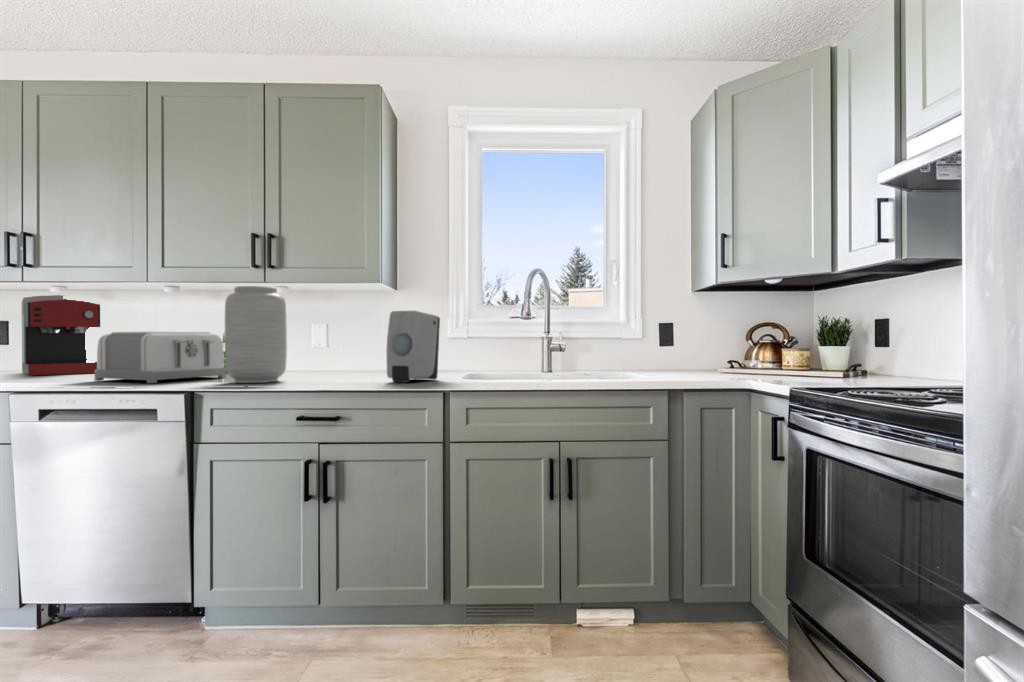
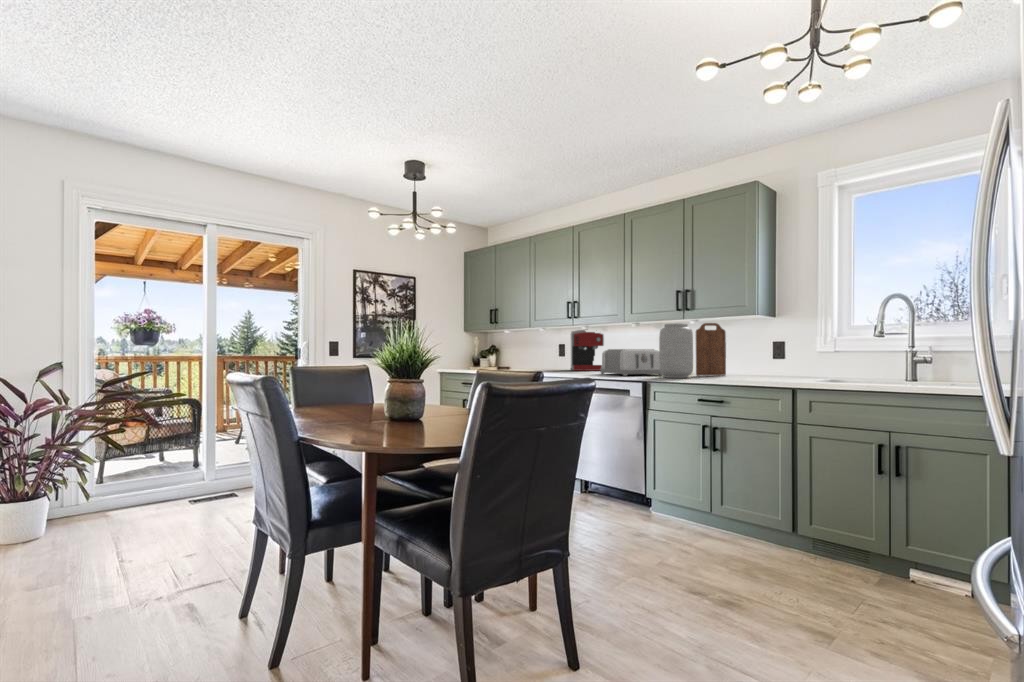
cutting board: none [285,290,330,376] -> present [696,323,726,376]
soap dispenser: present [386,311,440,382] -> none [752,335,793,381]

